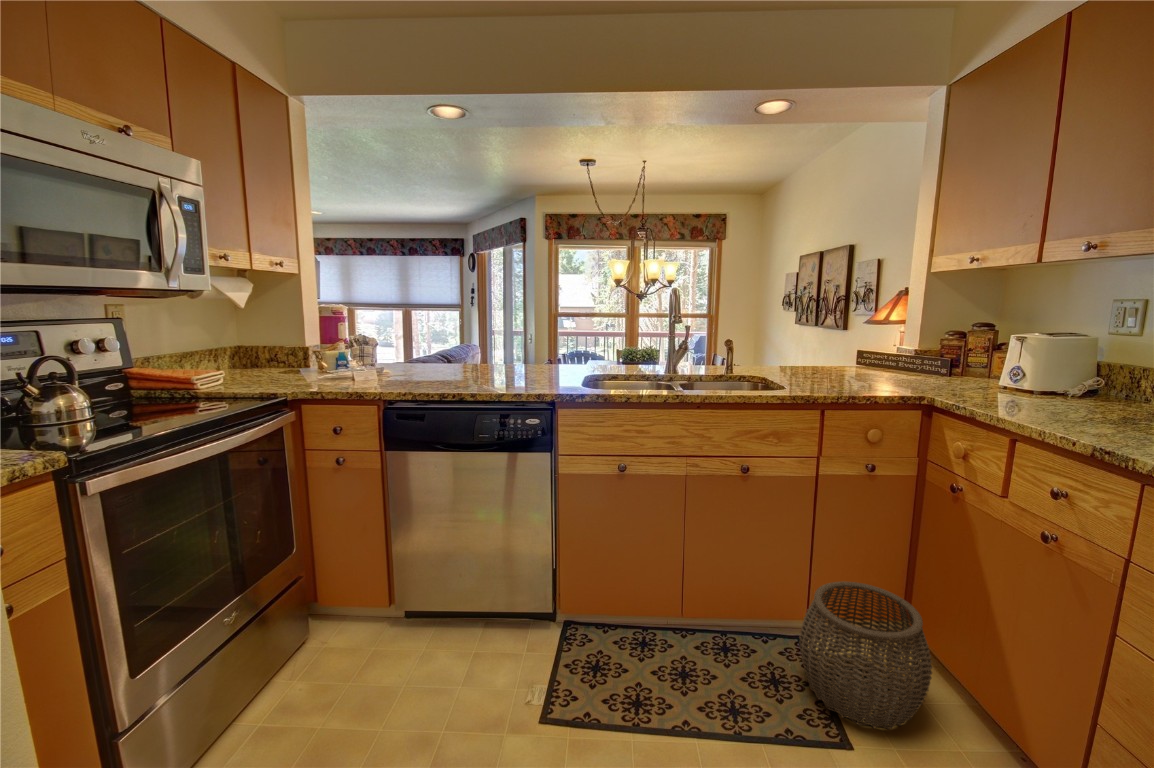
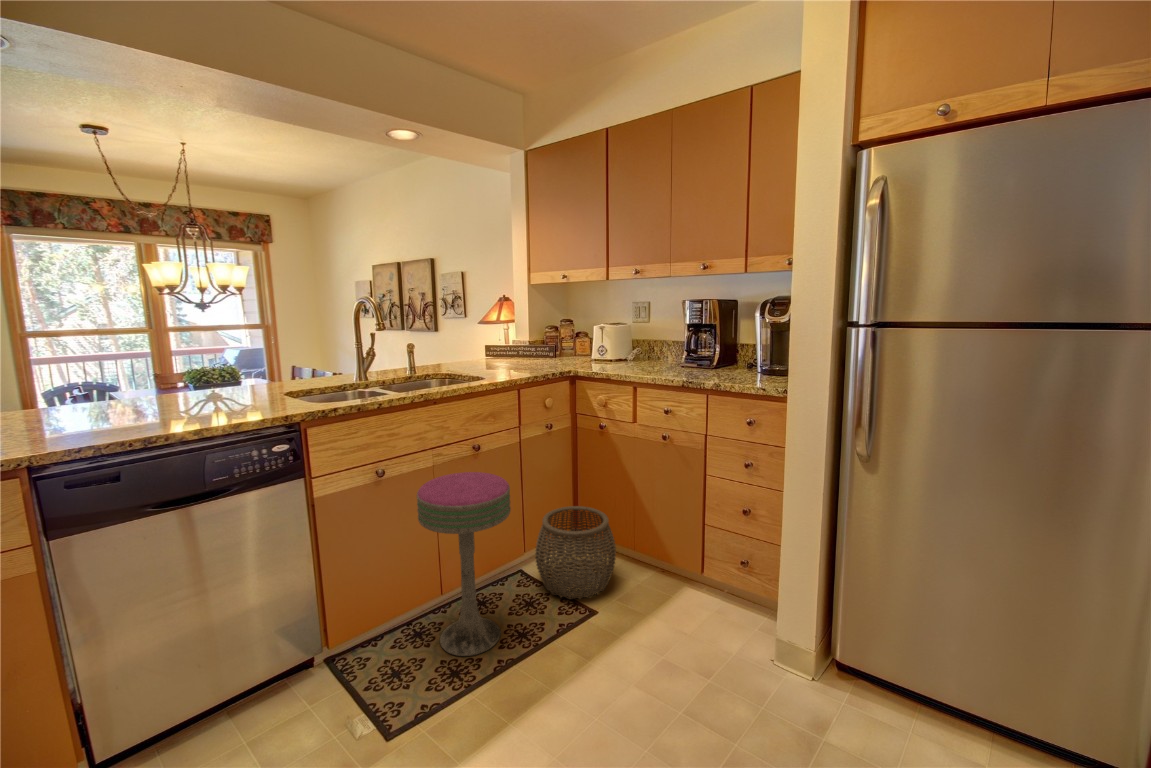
bar stool: none [635,489,742,701] -> present [417,472,511,656]

